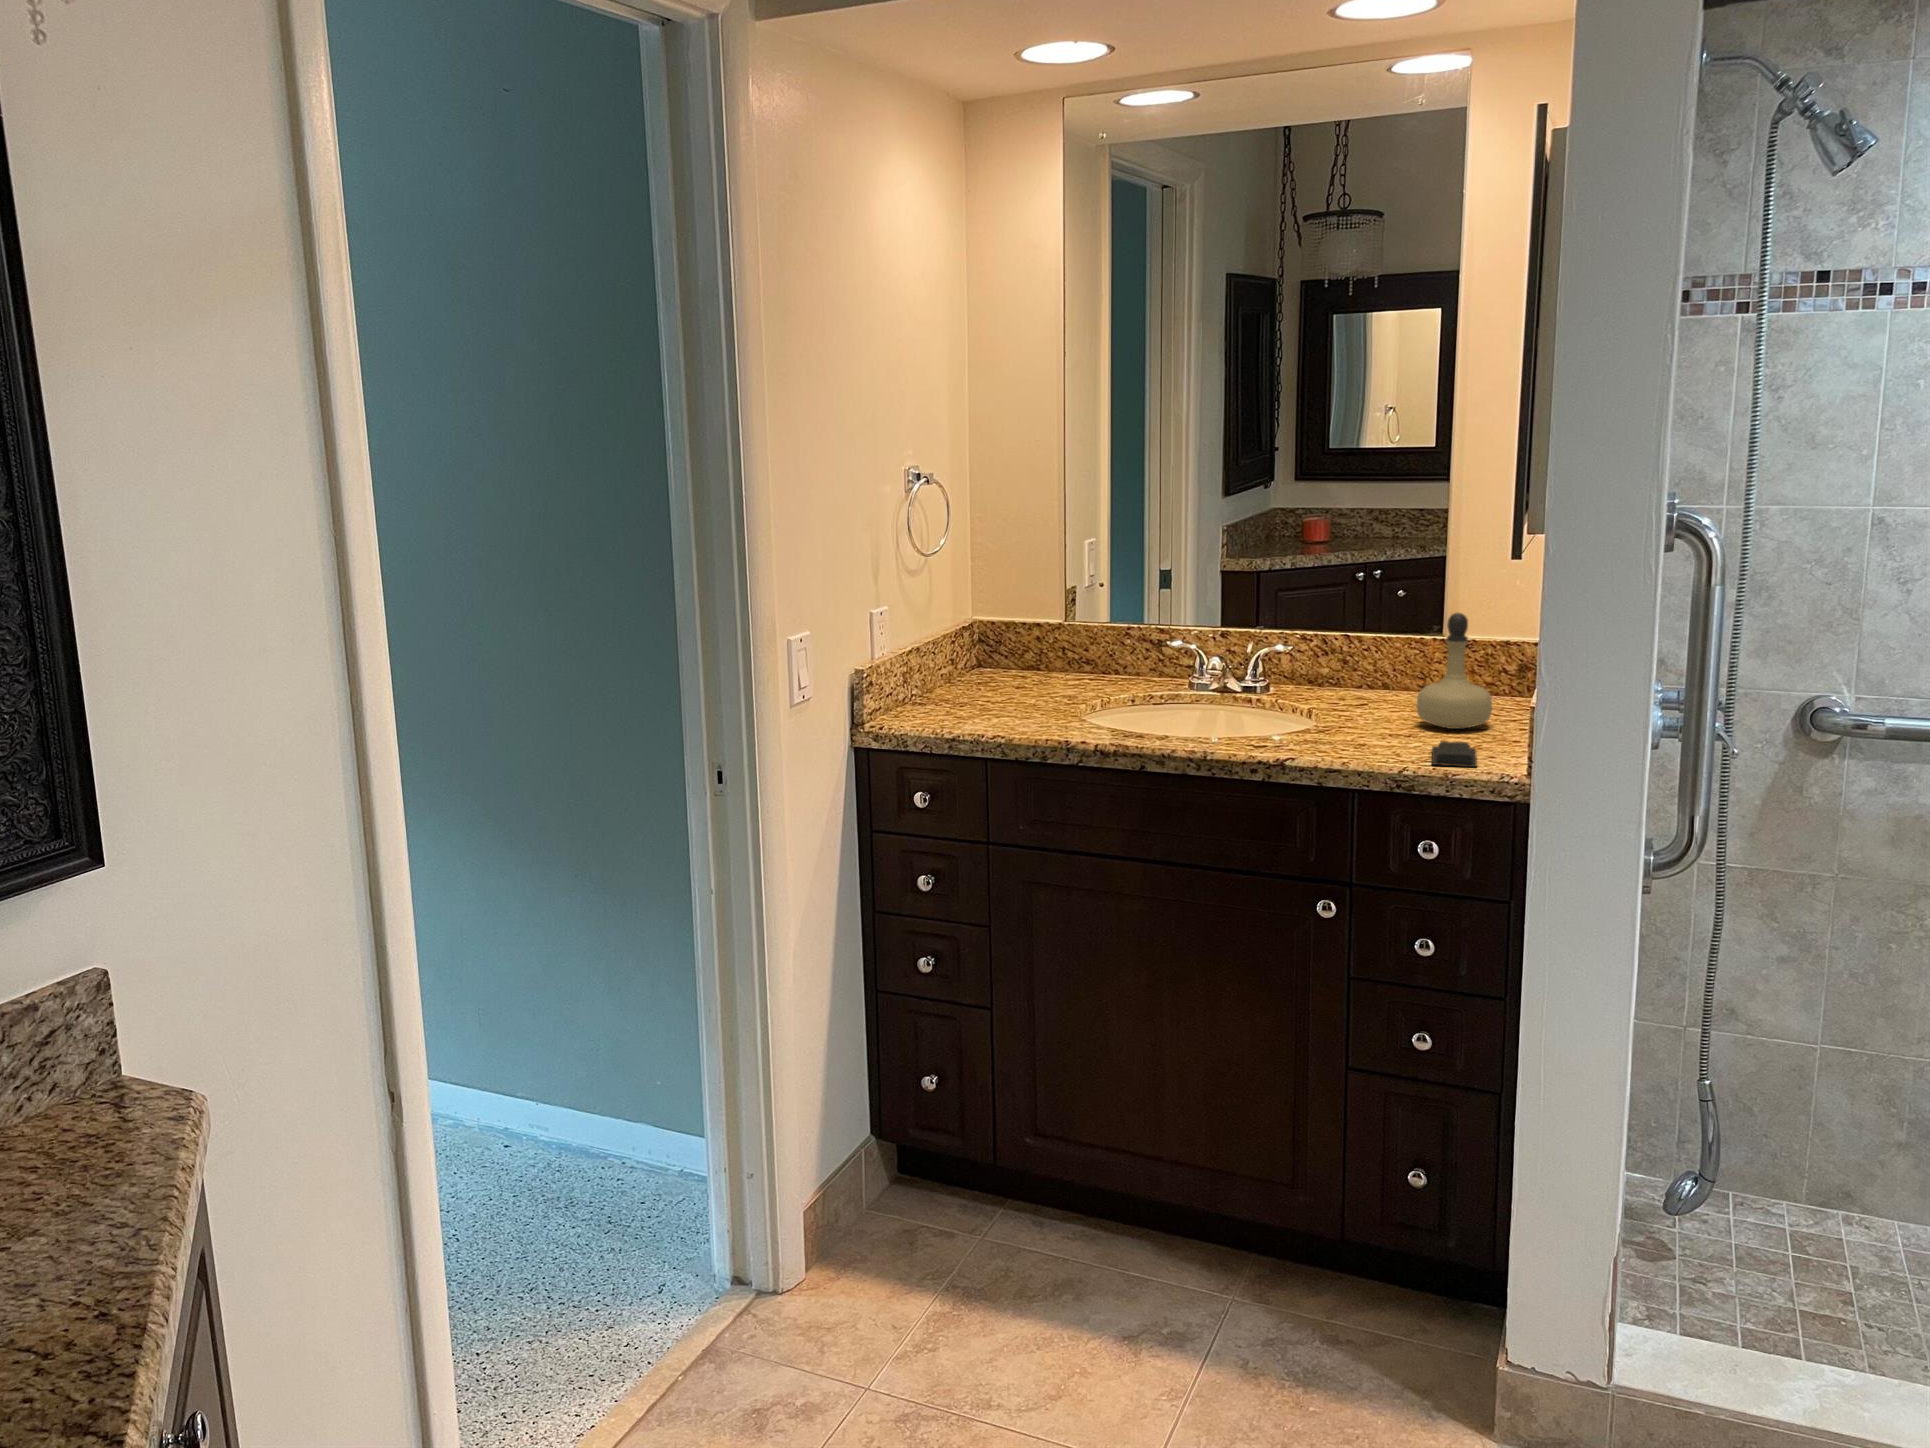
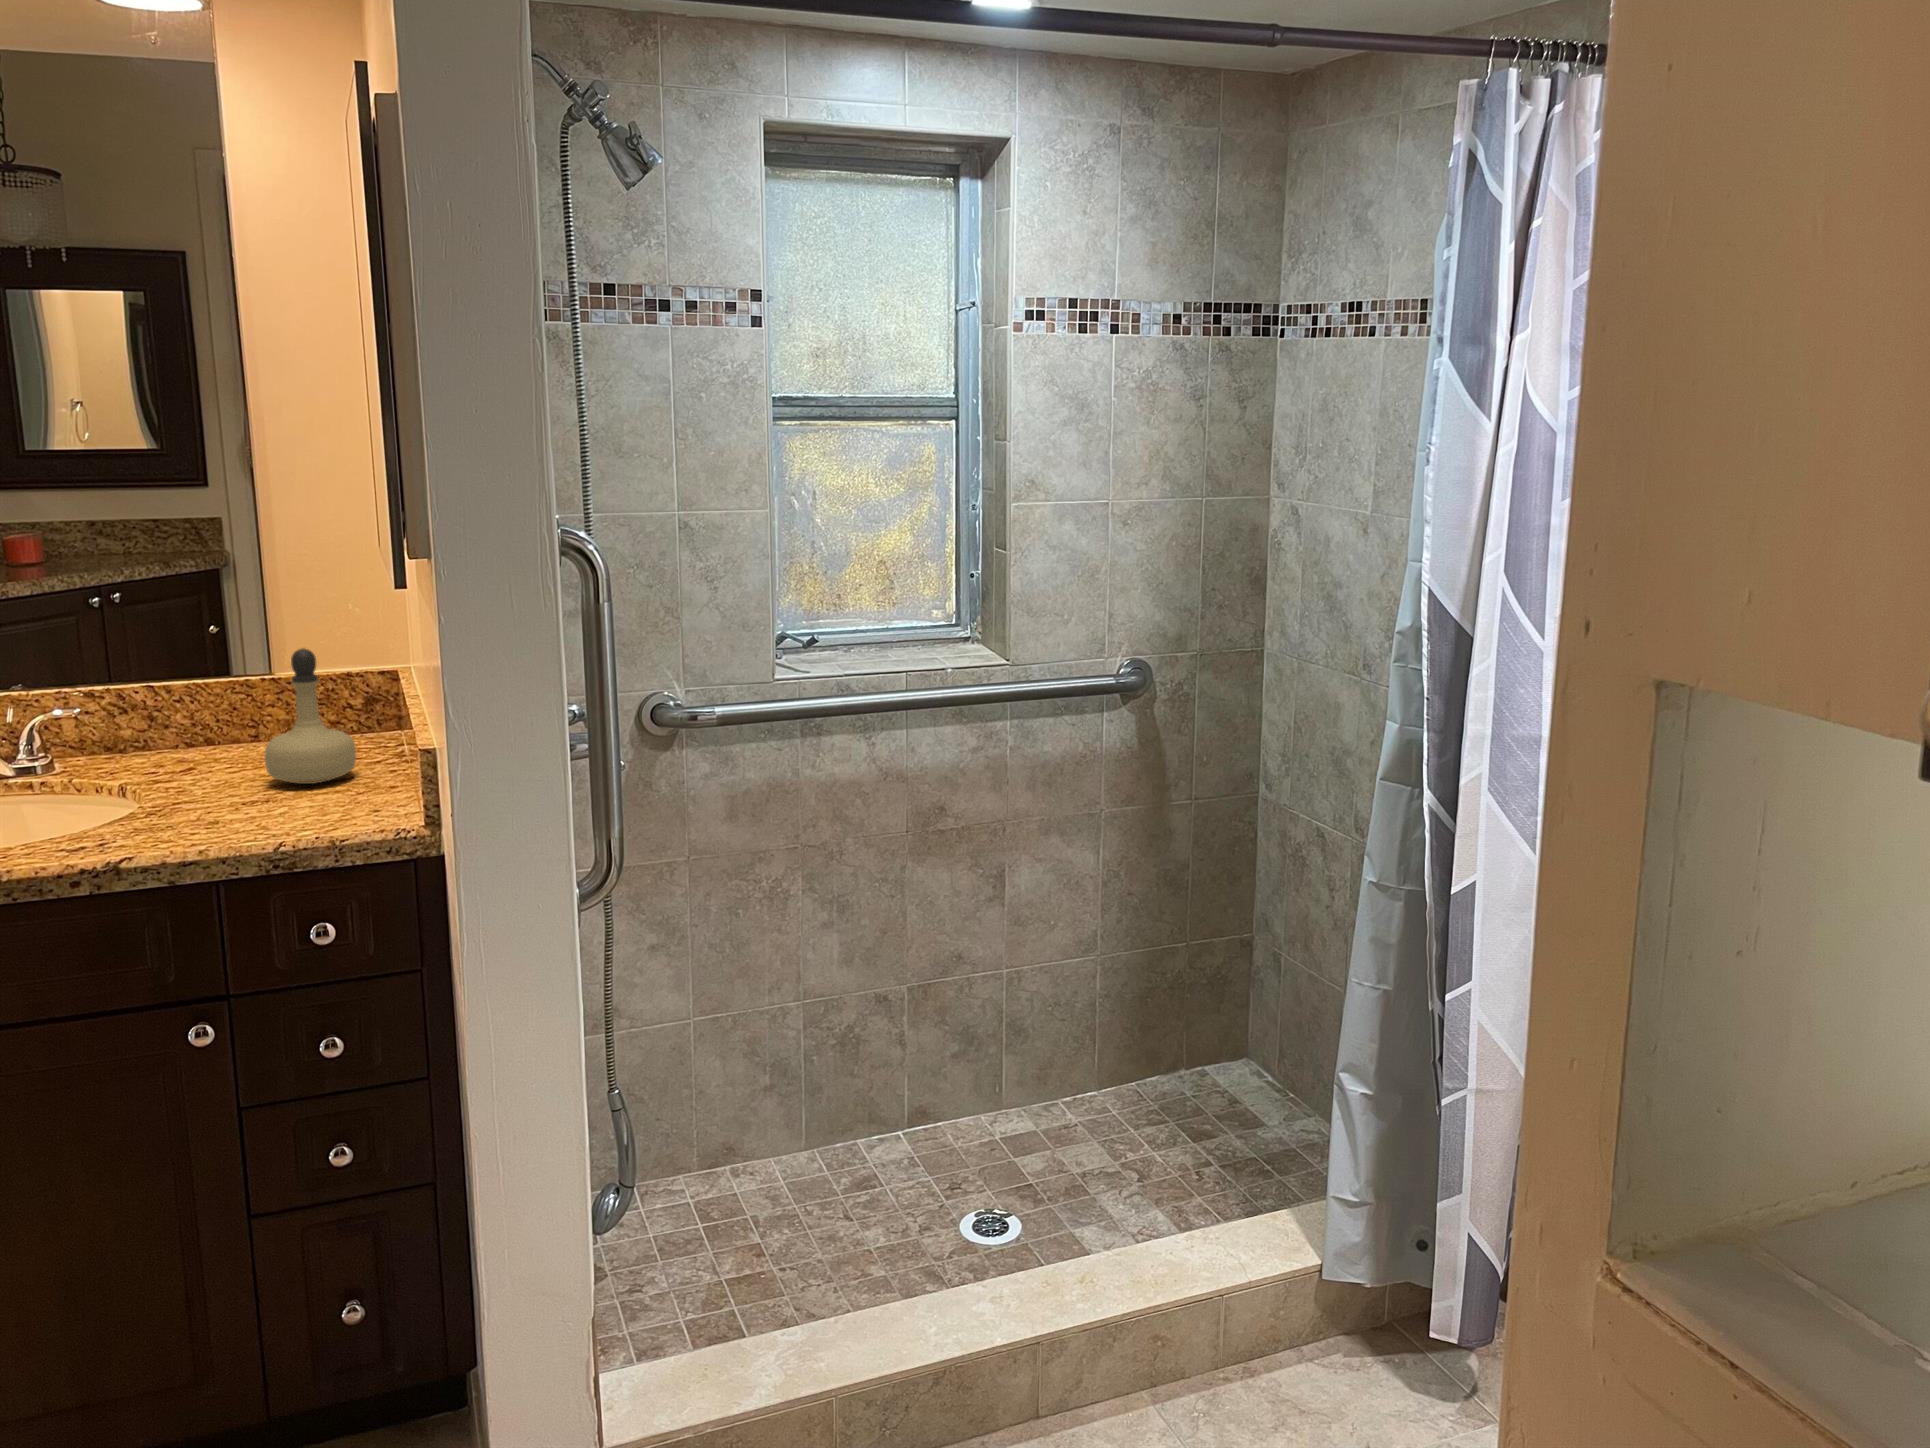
soap bar: present [1432,741,1477,767] -> none [301,798,366,833]

